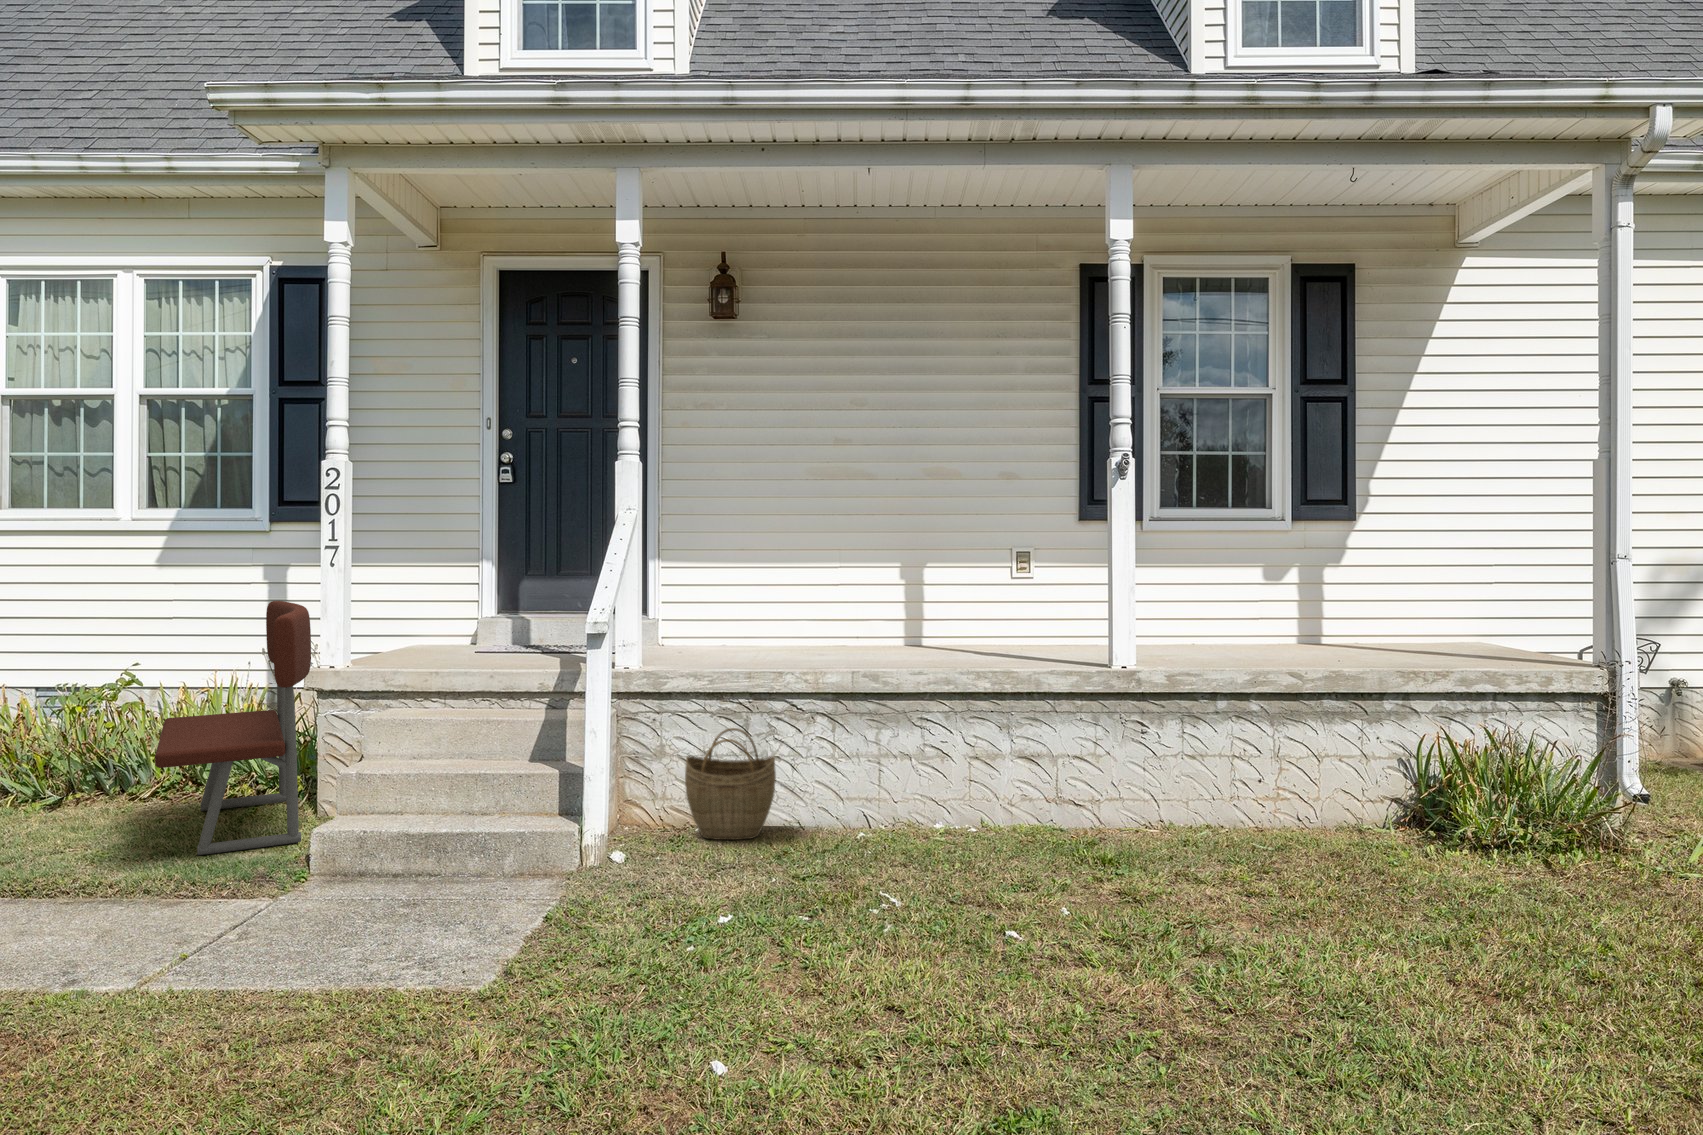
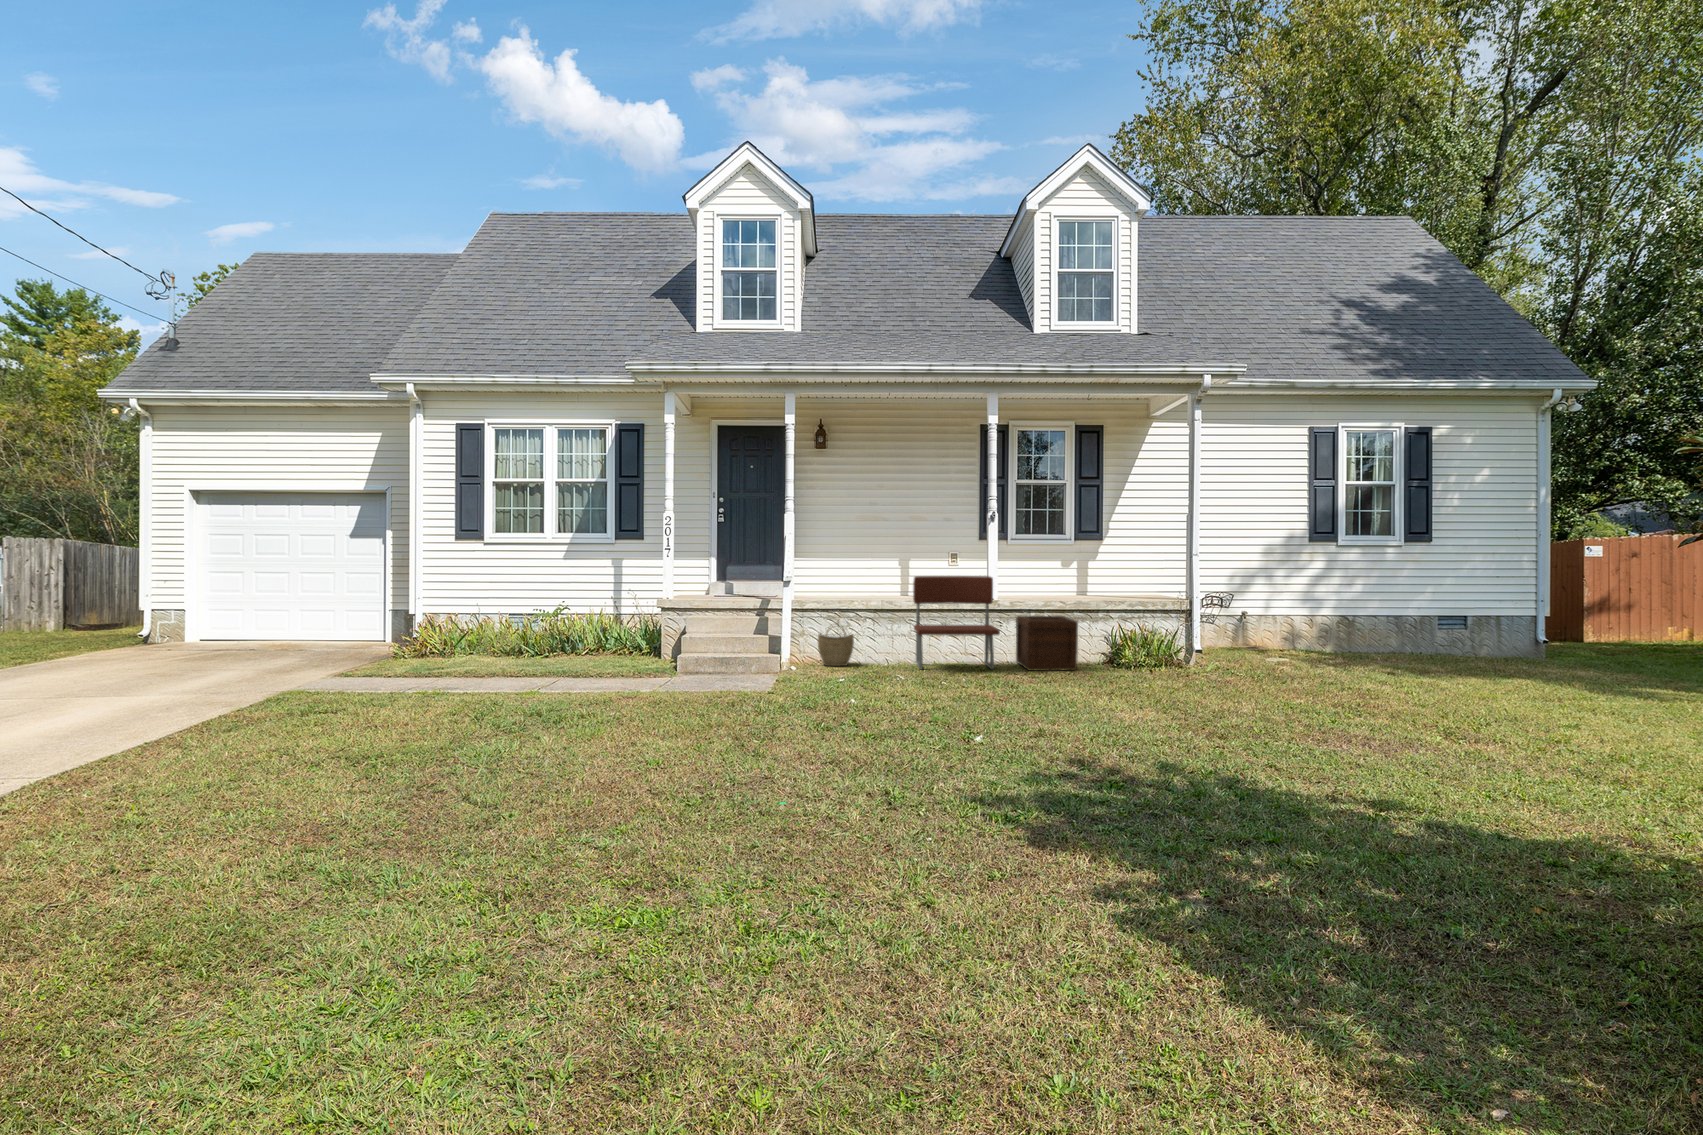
bench: present [155,601,311,855] -> present [913,576,1000,669]
wooden crate: none [1179,708,1353,859] -> present [1016,616,1078,671]

